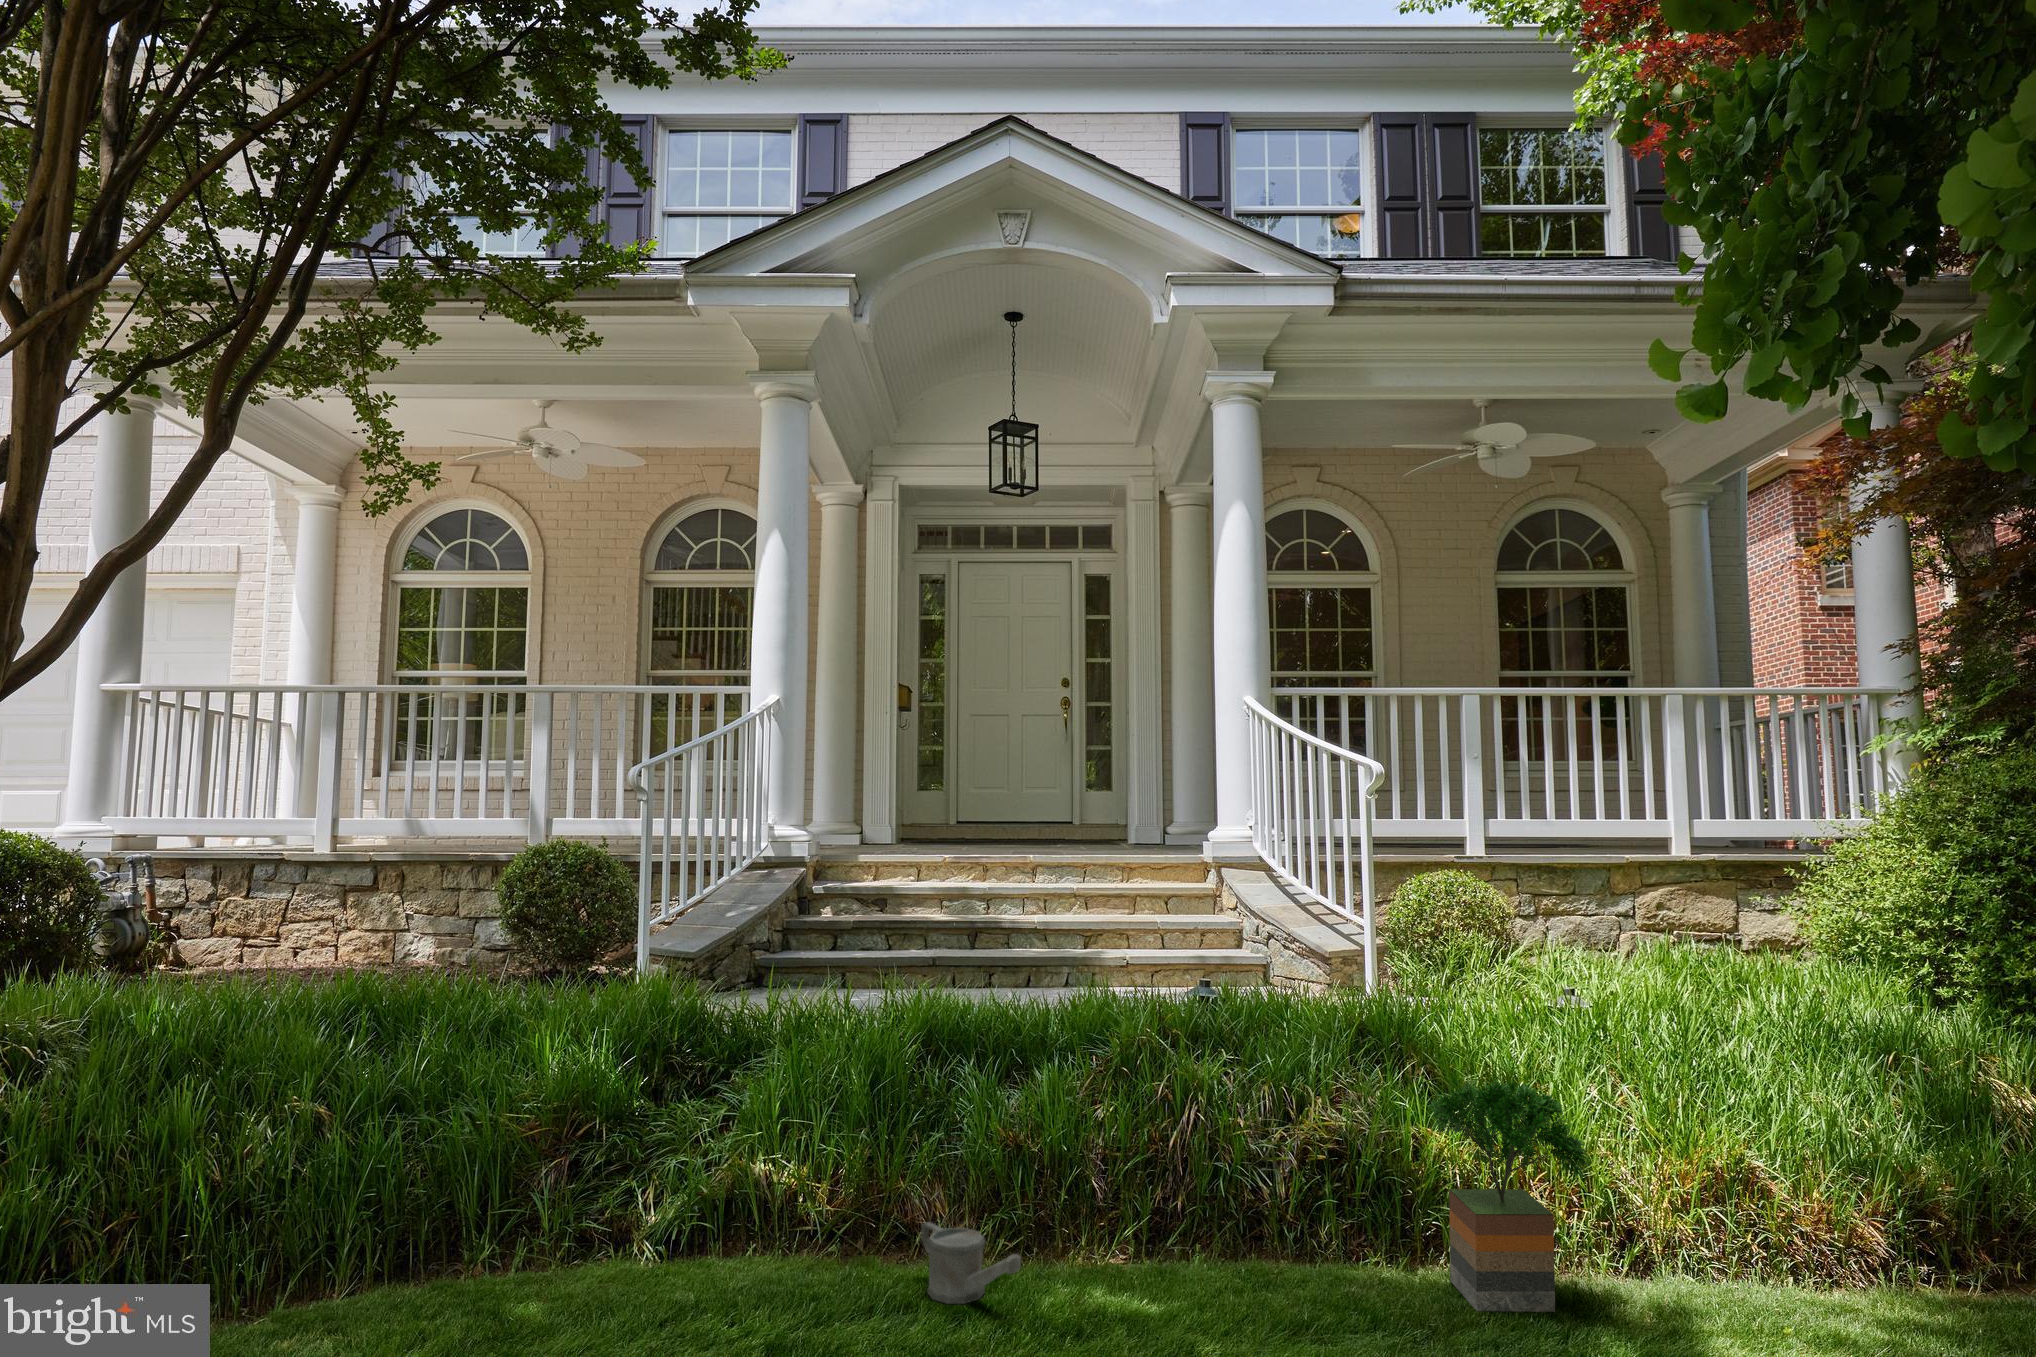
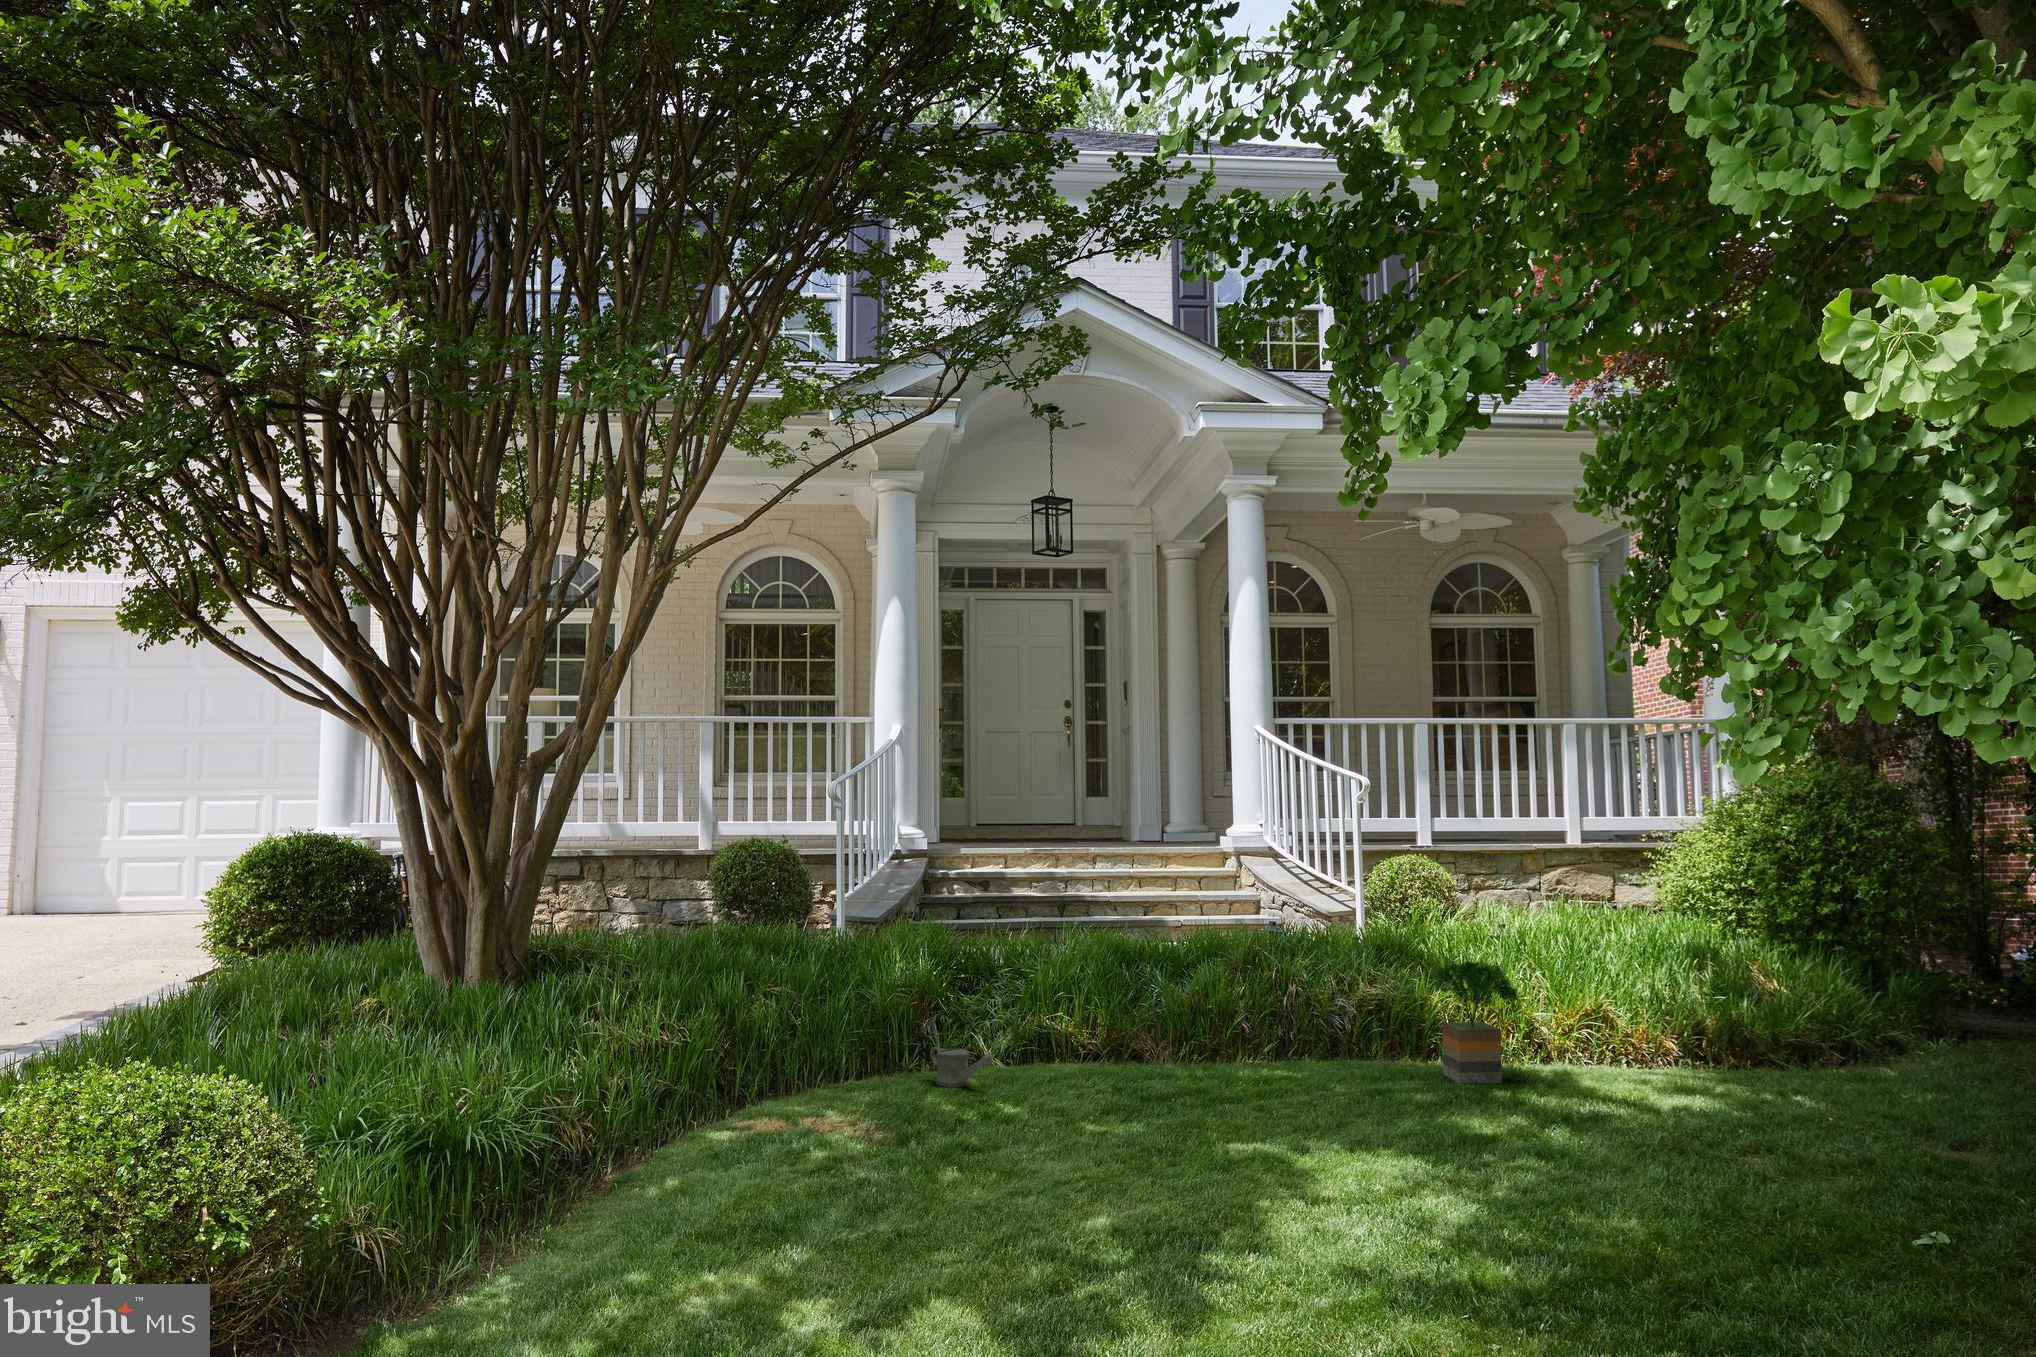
watering can: present [922,1222,1021,1304] -> present [930,1047,992,1087]

